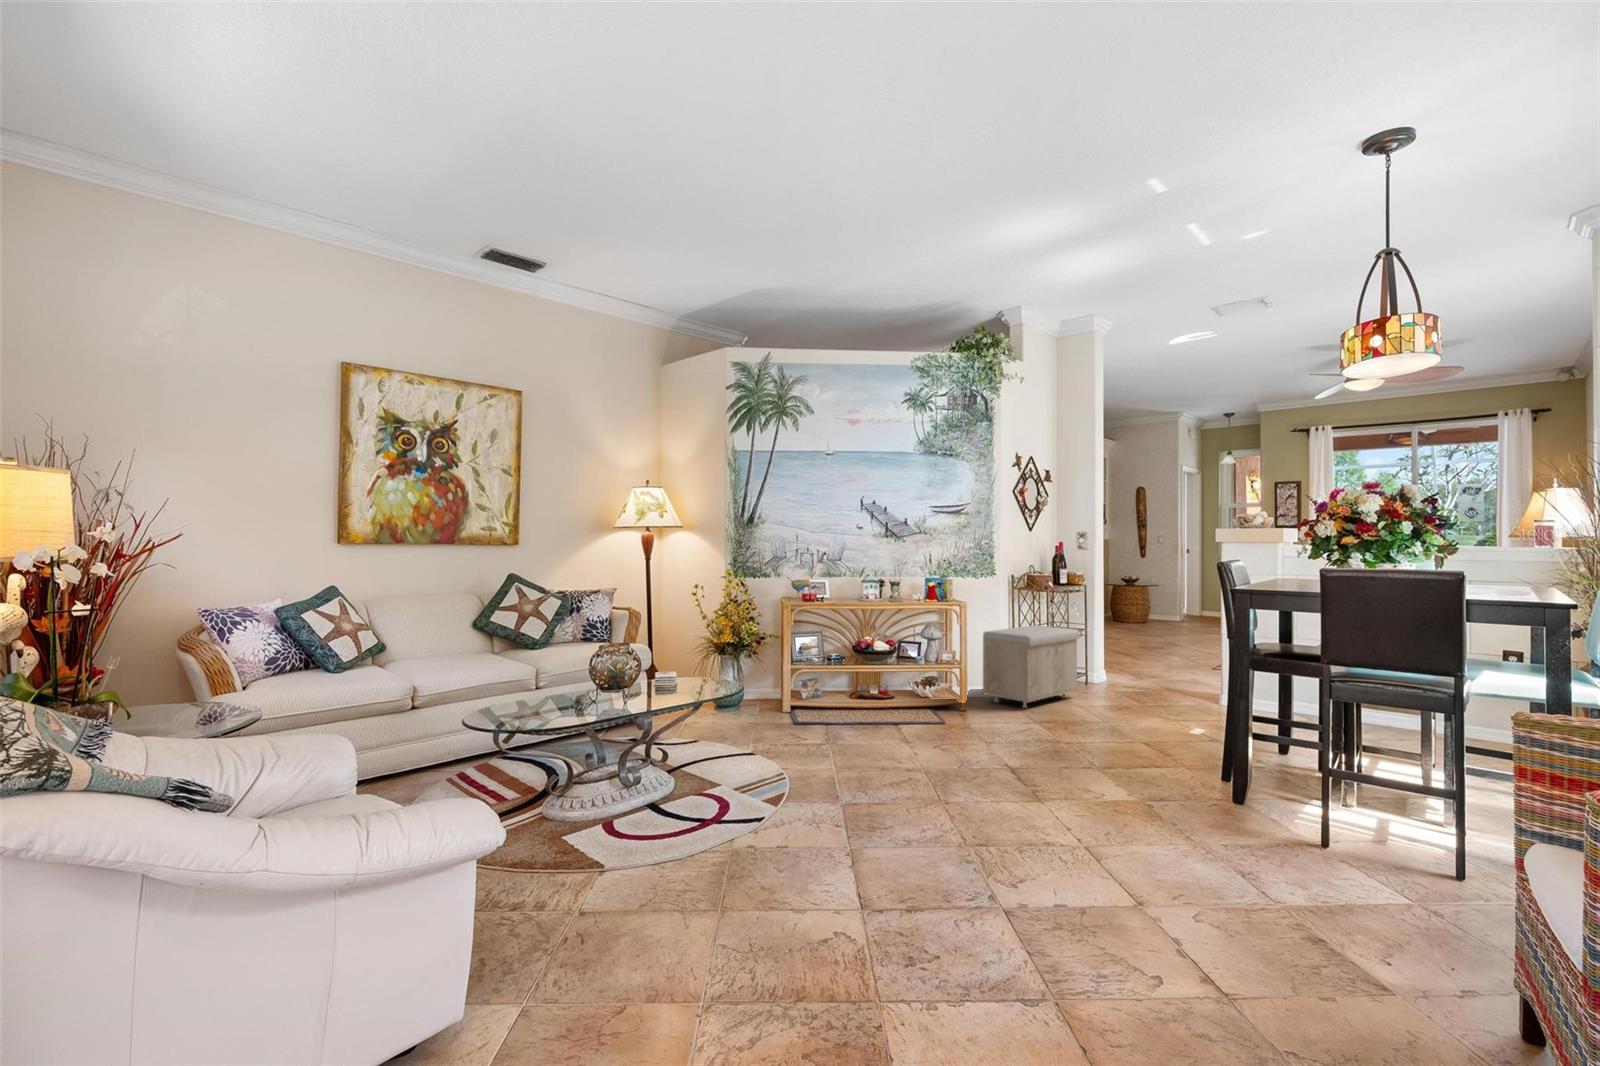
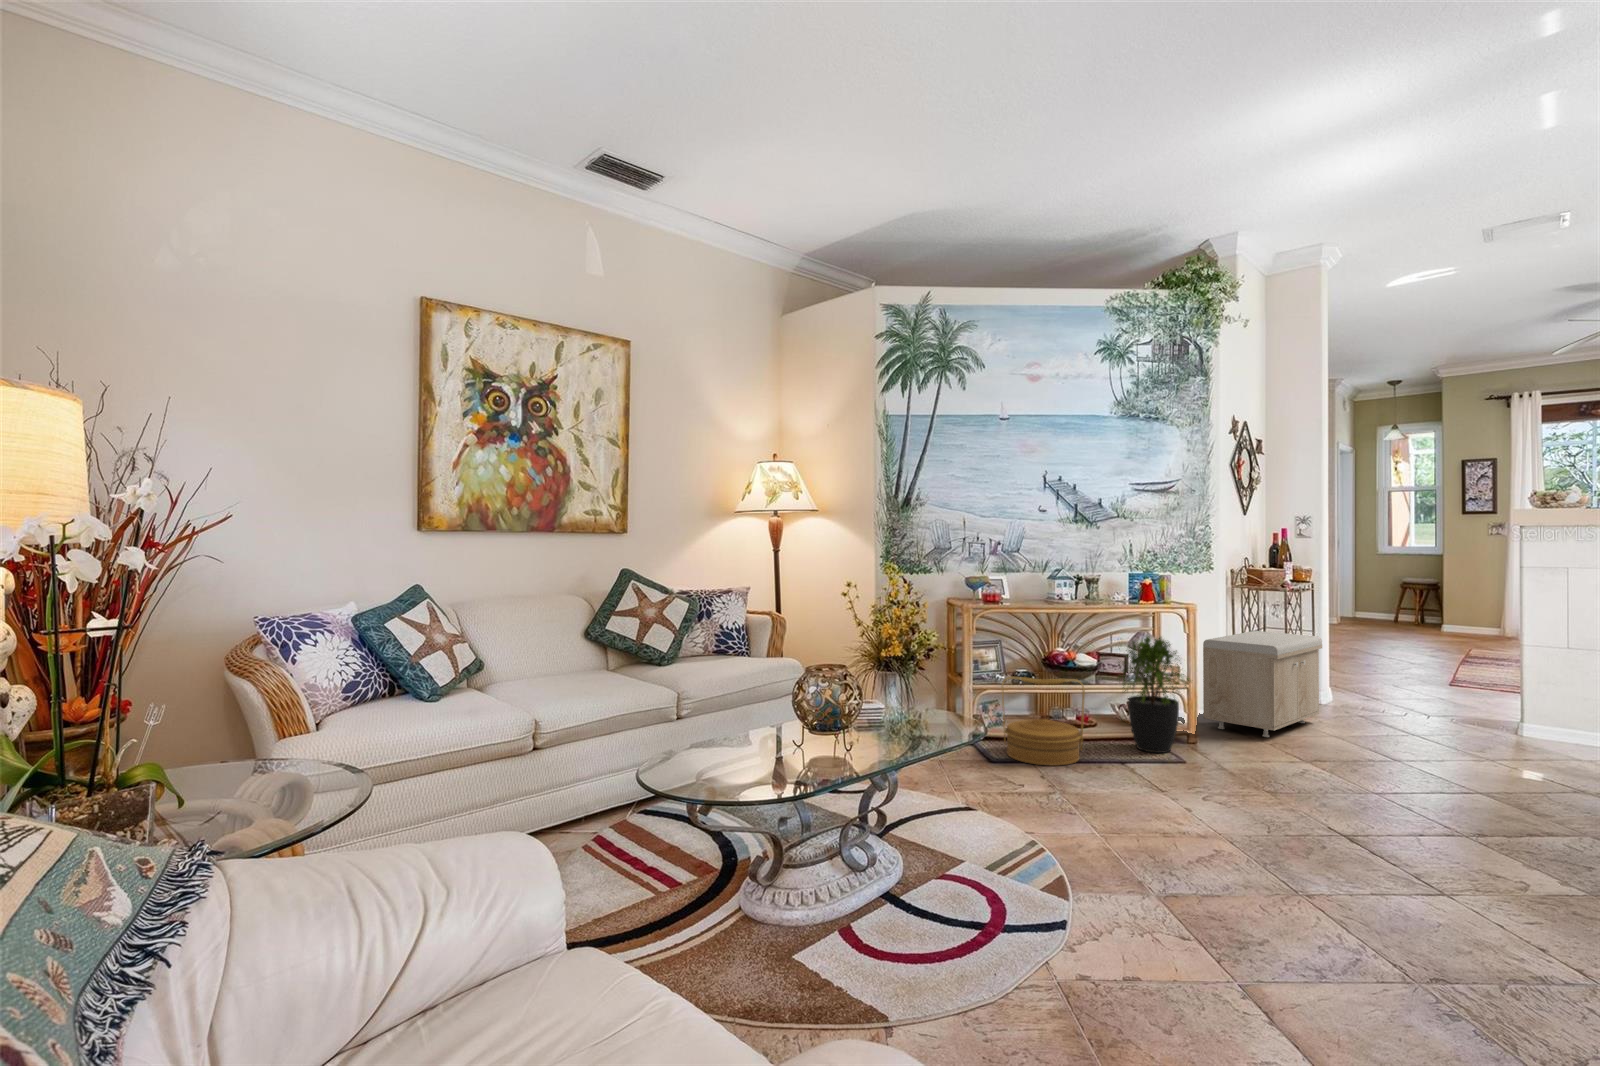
potted plant: none [900,626,955,719] -> present [1117,636,1191,753]
woven basket: none [808,659,870,727] -> present [1002,676,1085,766]

